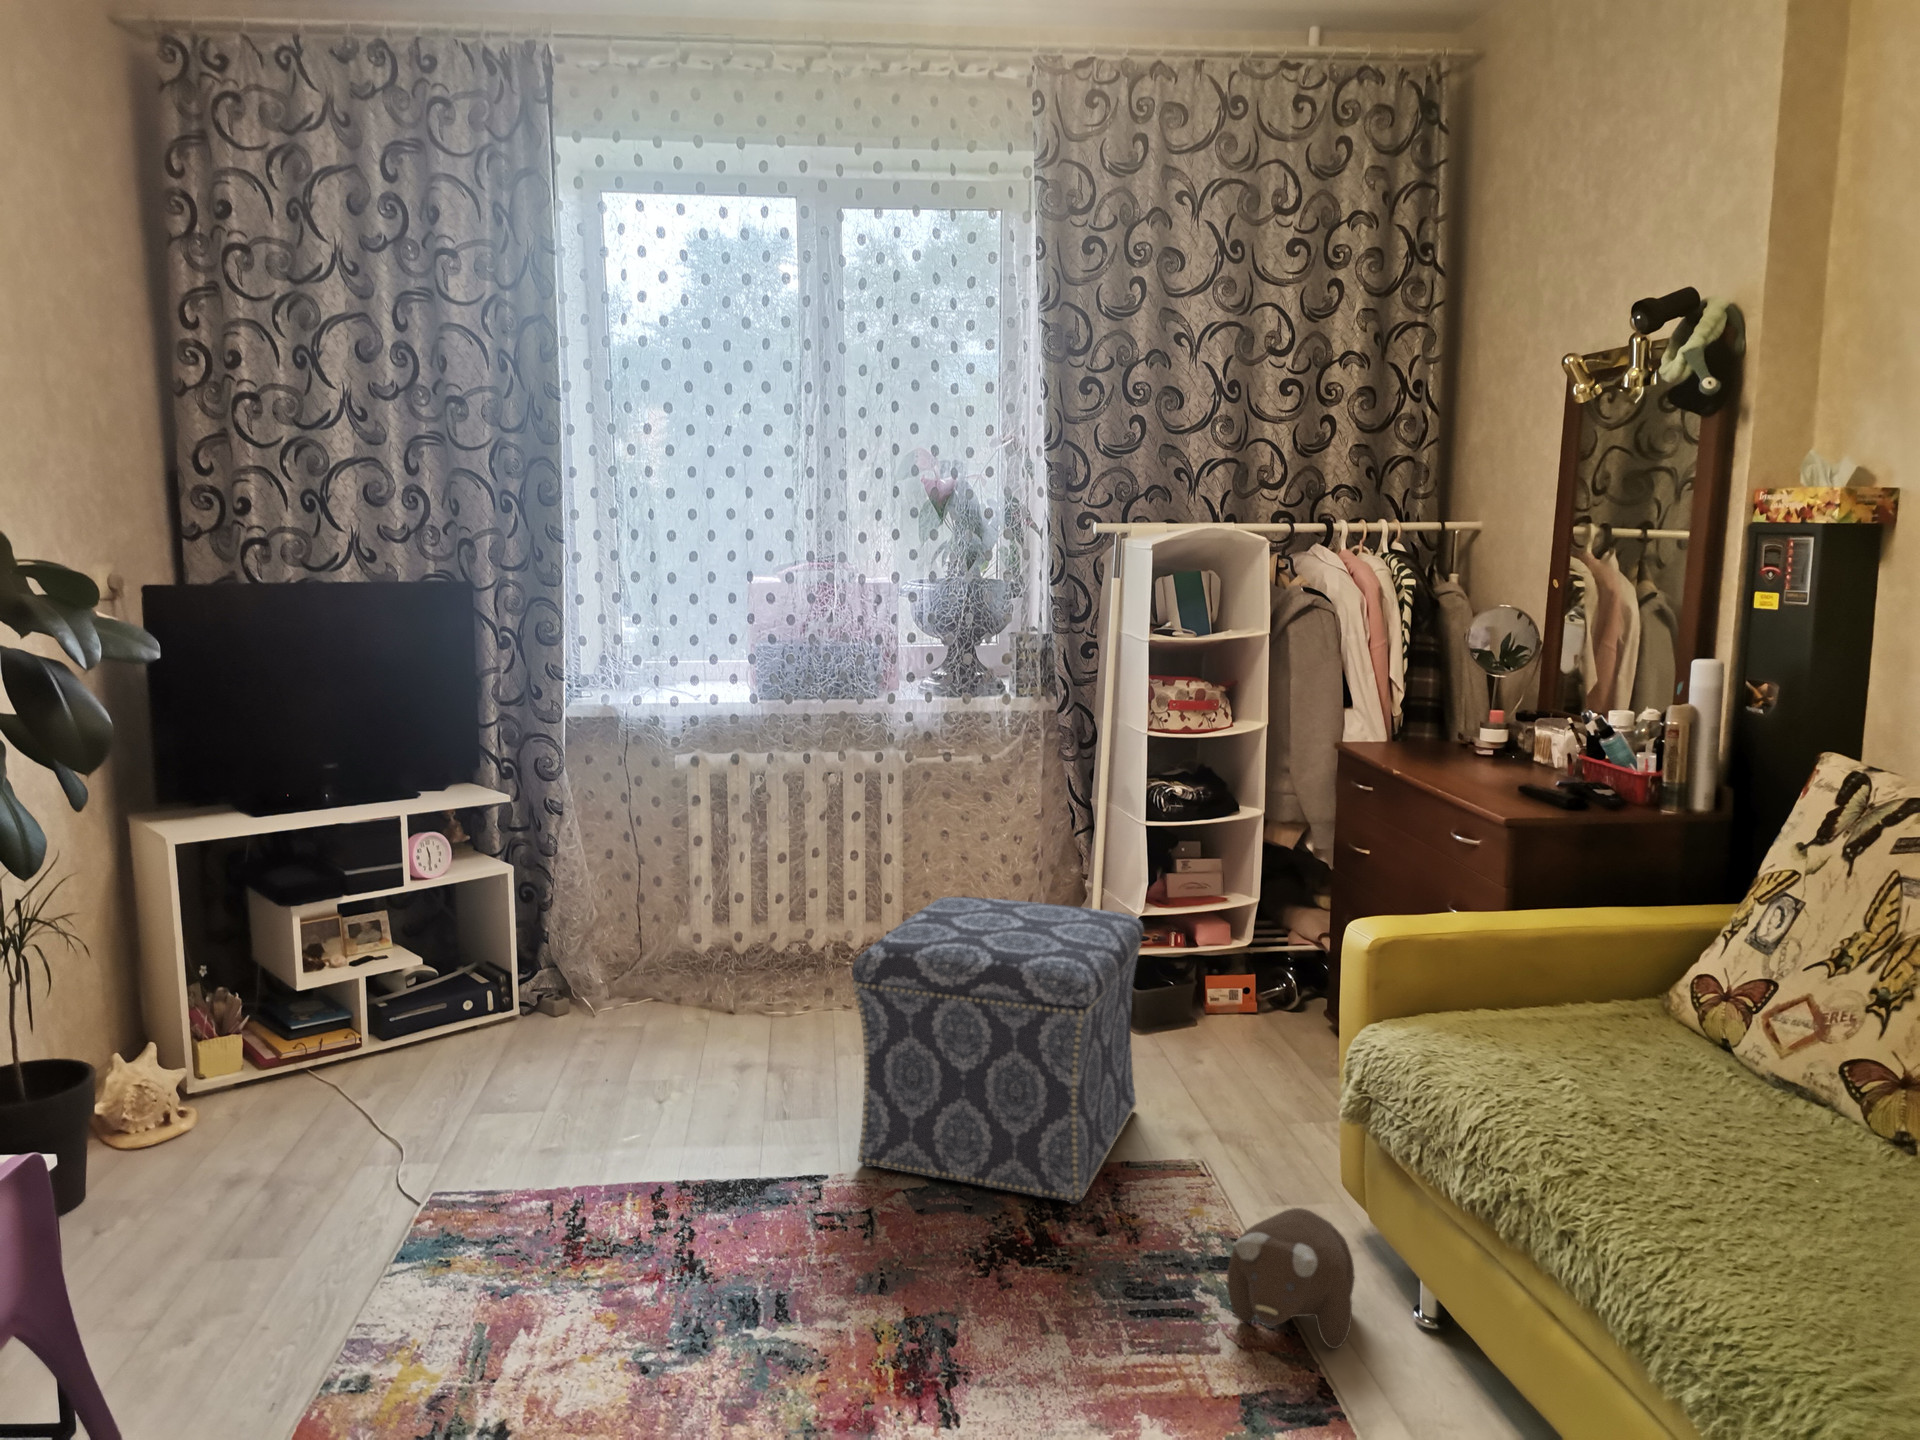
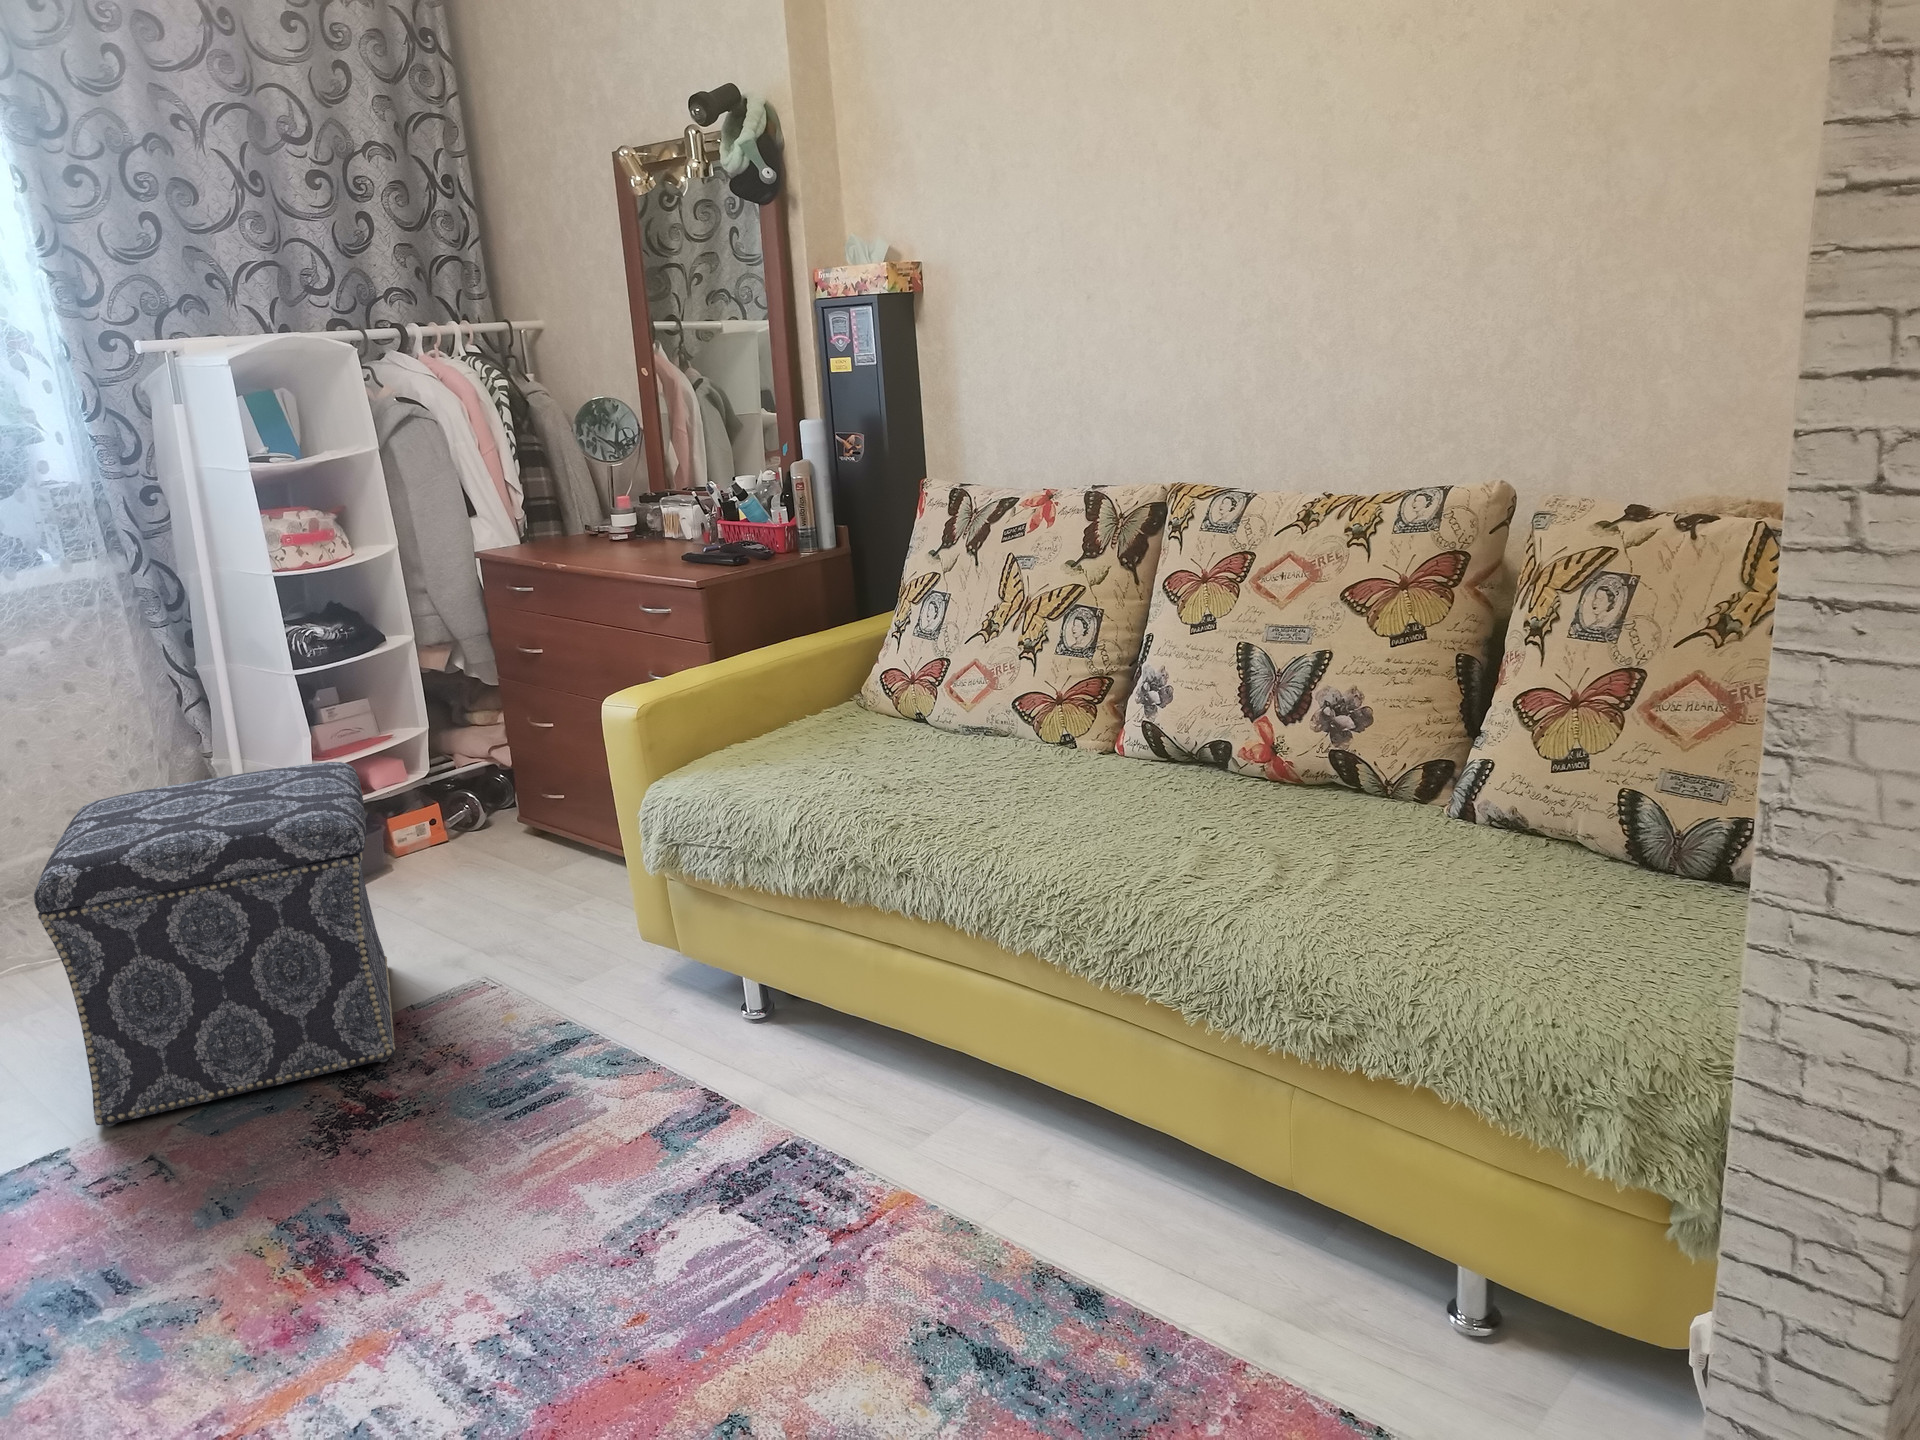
plush toy: present [1227,1208,1354,1349] -> none [592,958,711,1079]

